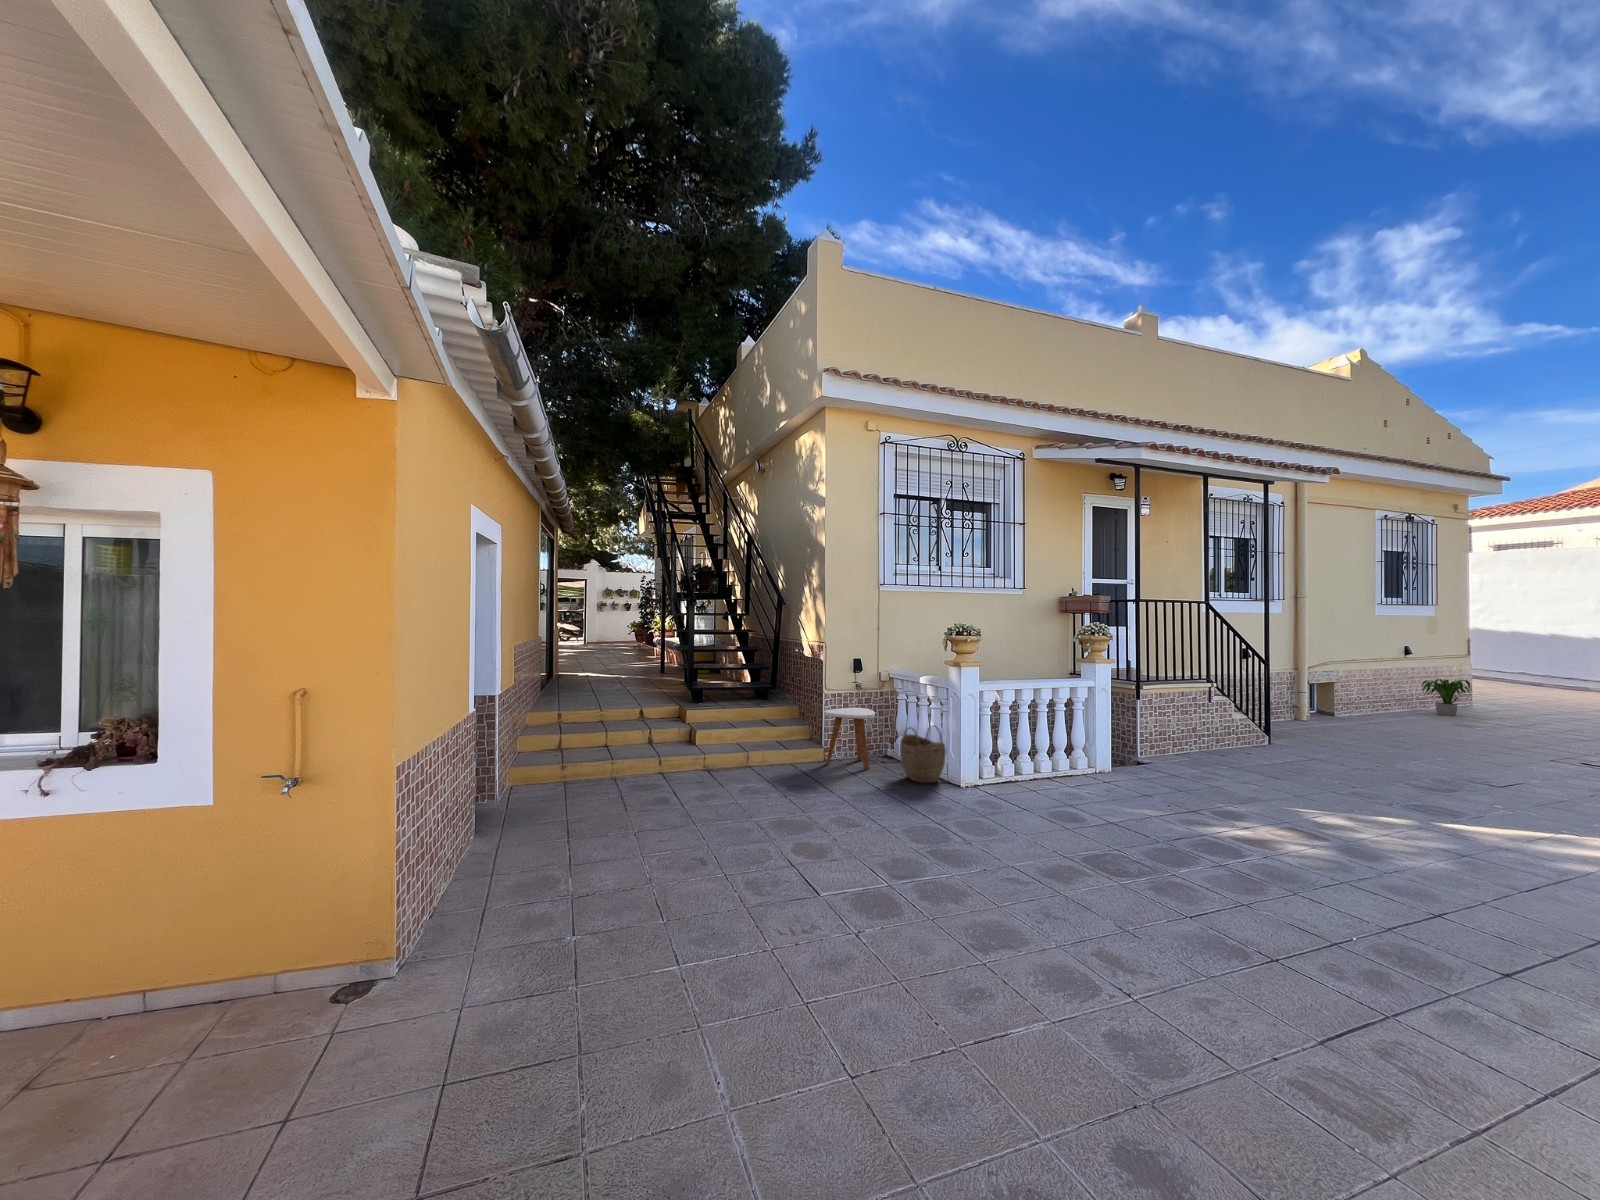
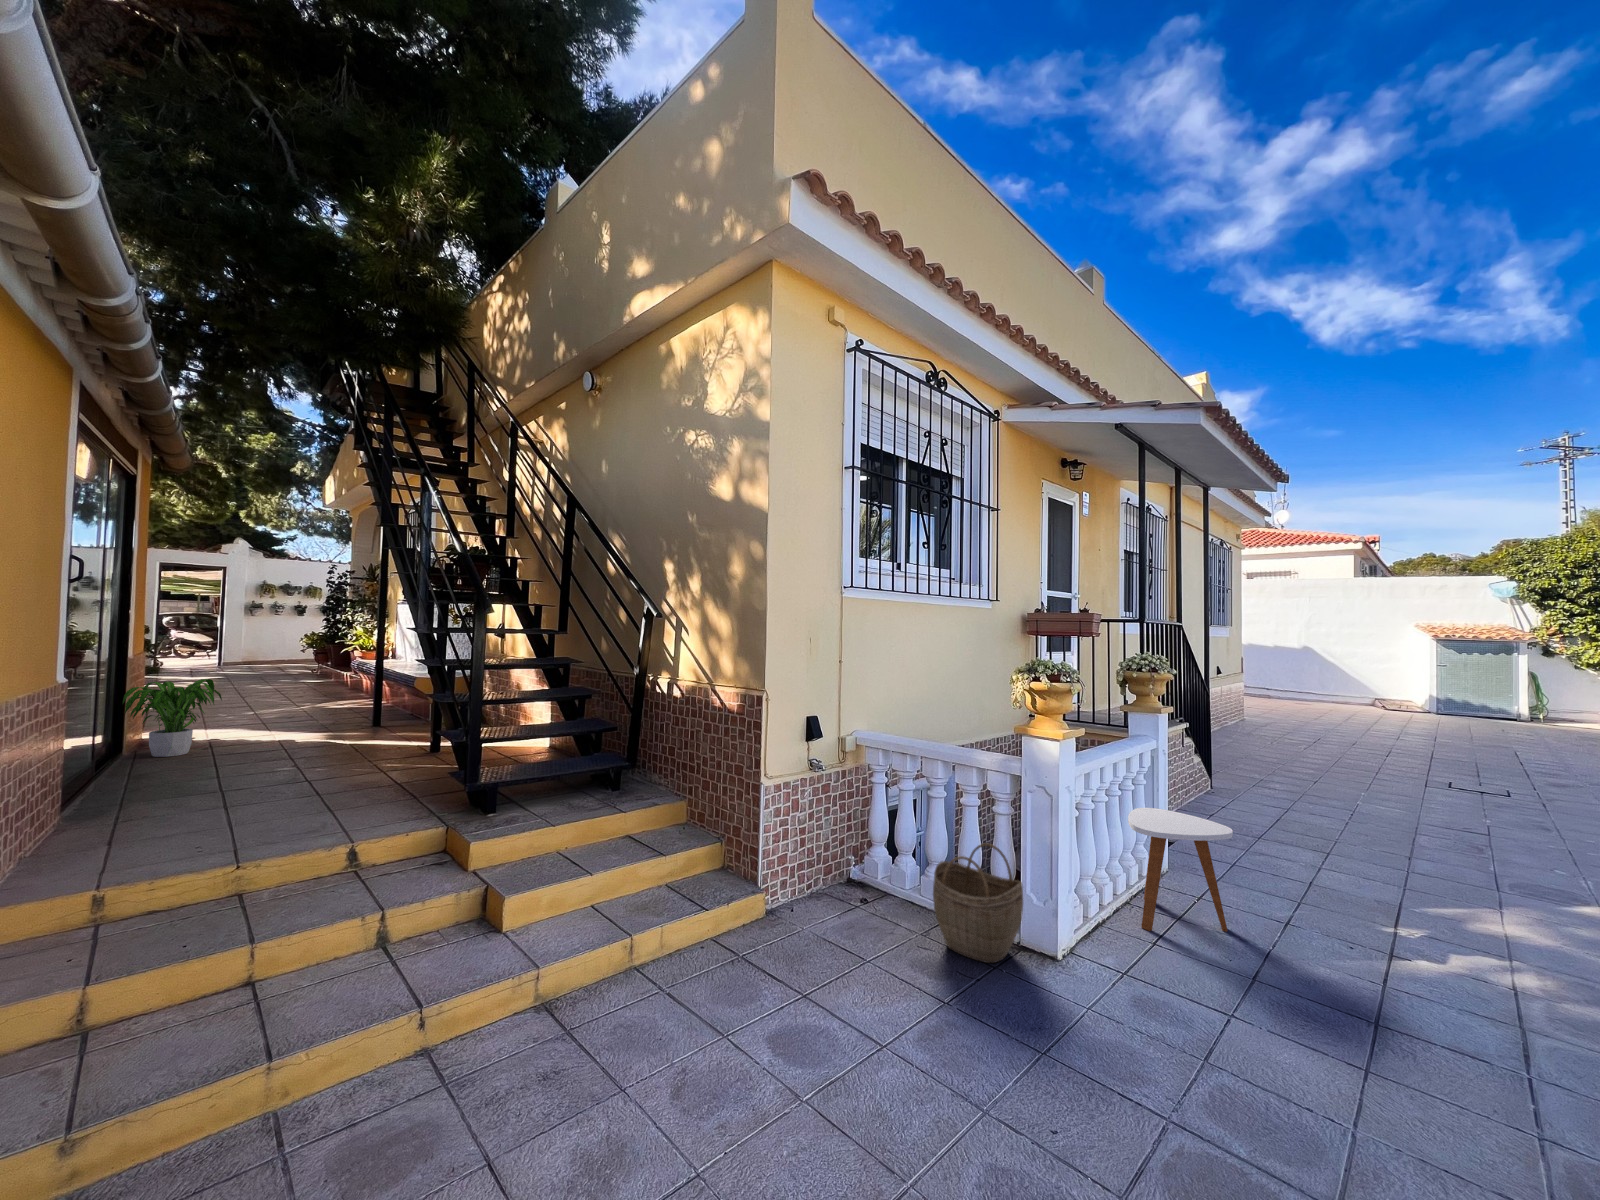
potted plant: present [1422,679,1471,716] -> present [123,679,222,757]
side table: present [824,708,875,770] -> present [1128,808,1233,932]

